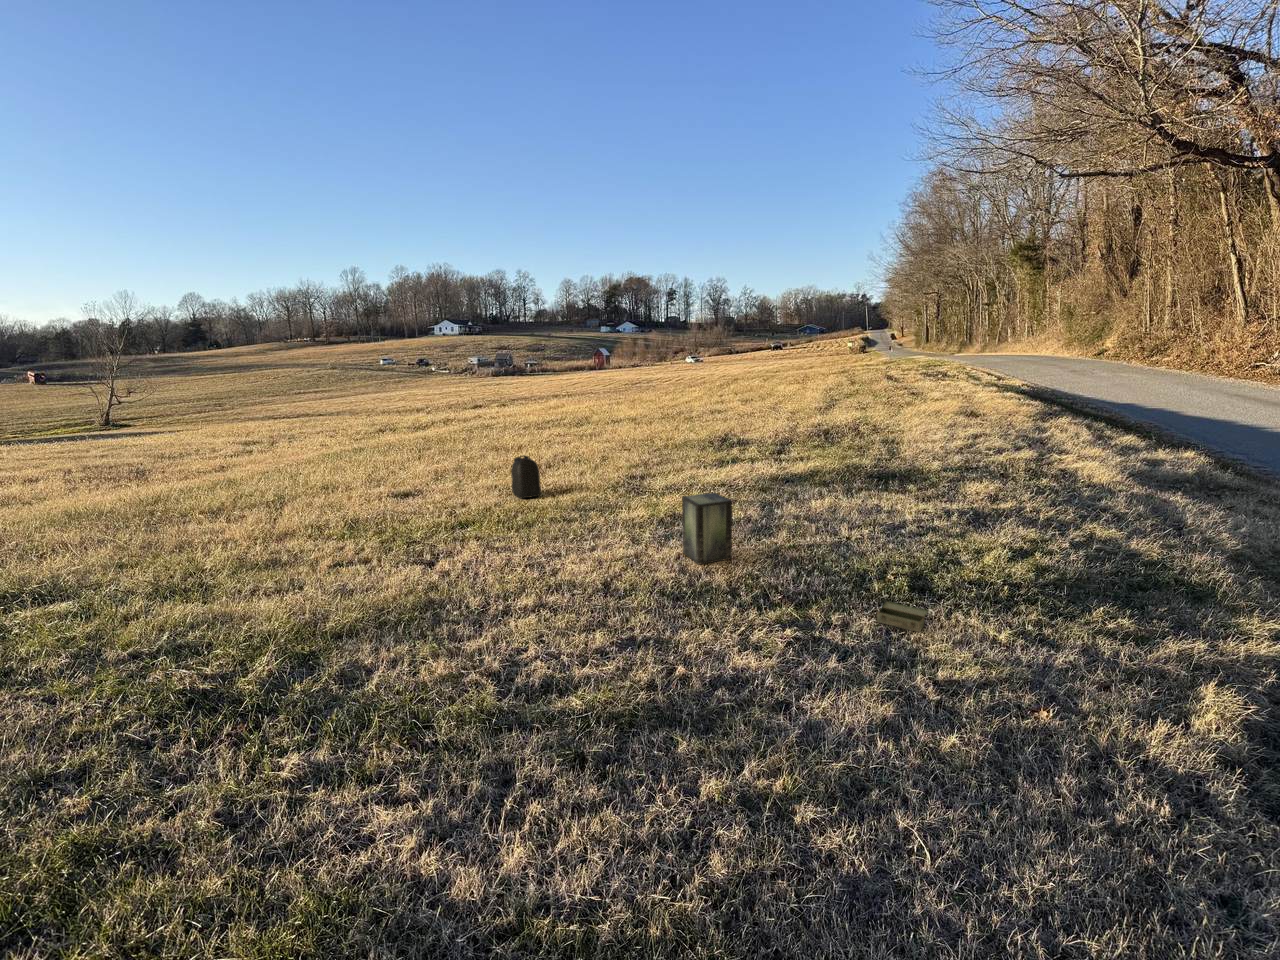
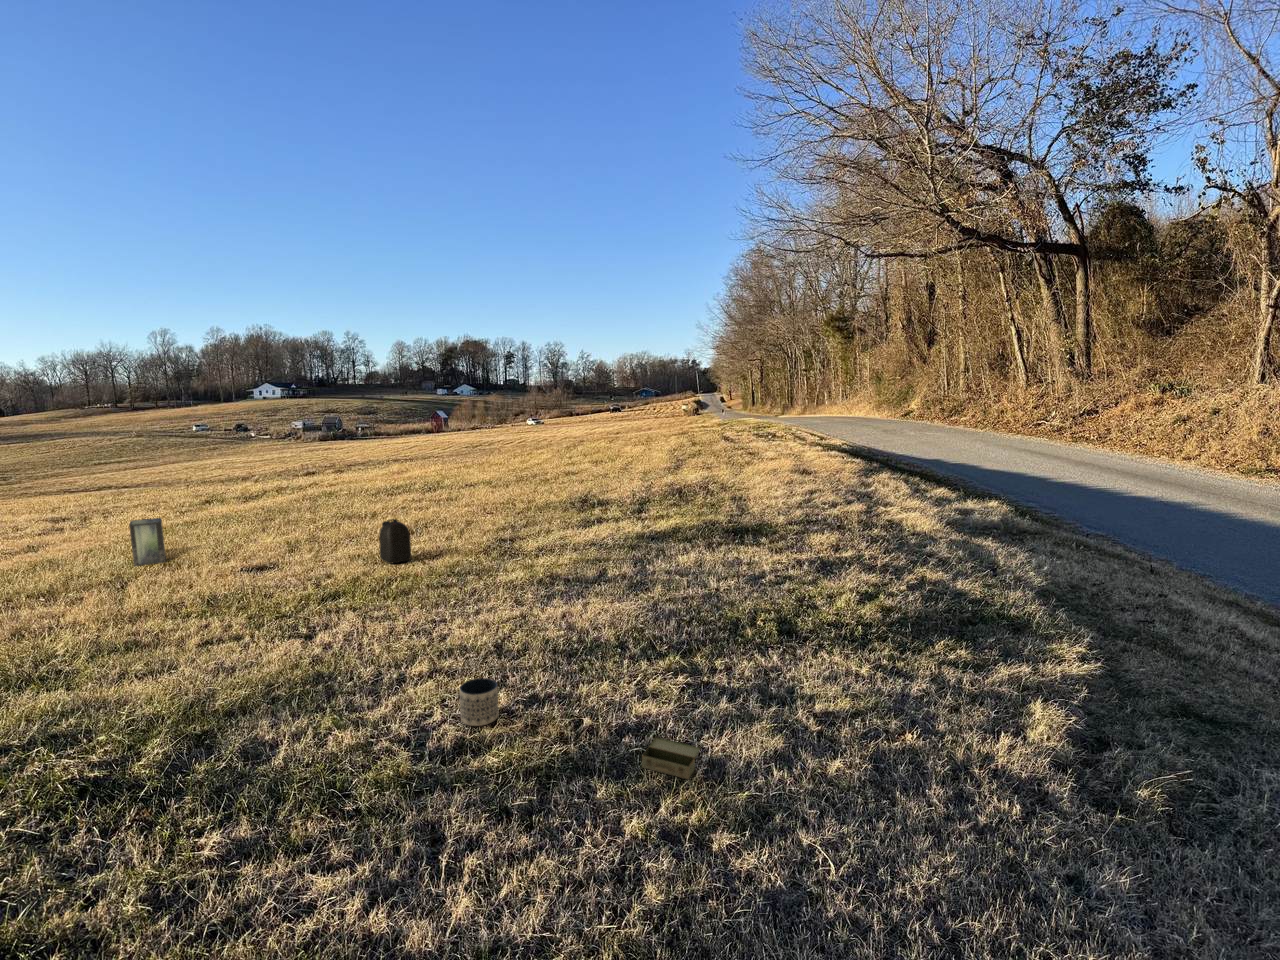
storage box: present [682,493,732,564] -> present [129,518,166,566]
toolbox: present [877,602,928,632] -> present [642,737,700,779]
planter: none [553,617,592,664] -> present [460,678,499,726]

